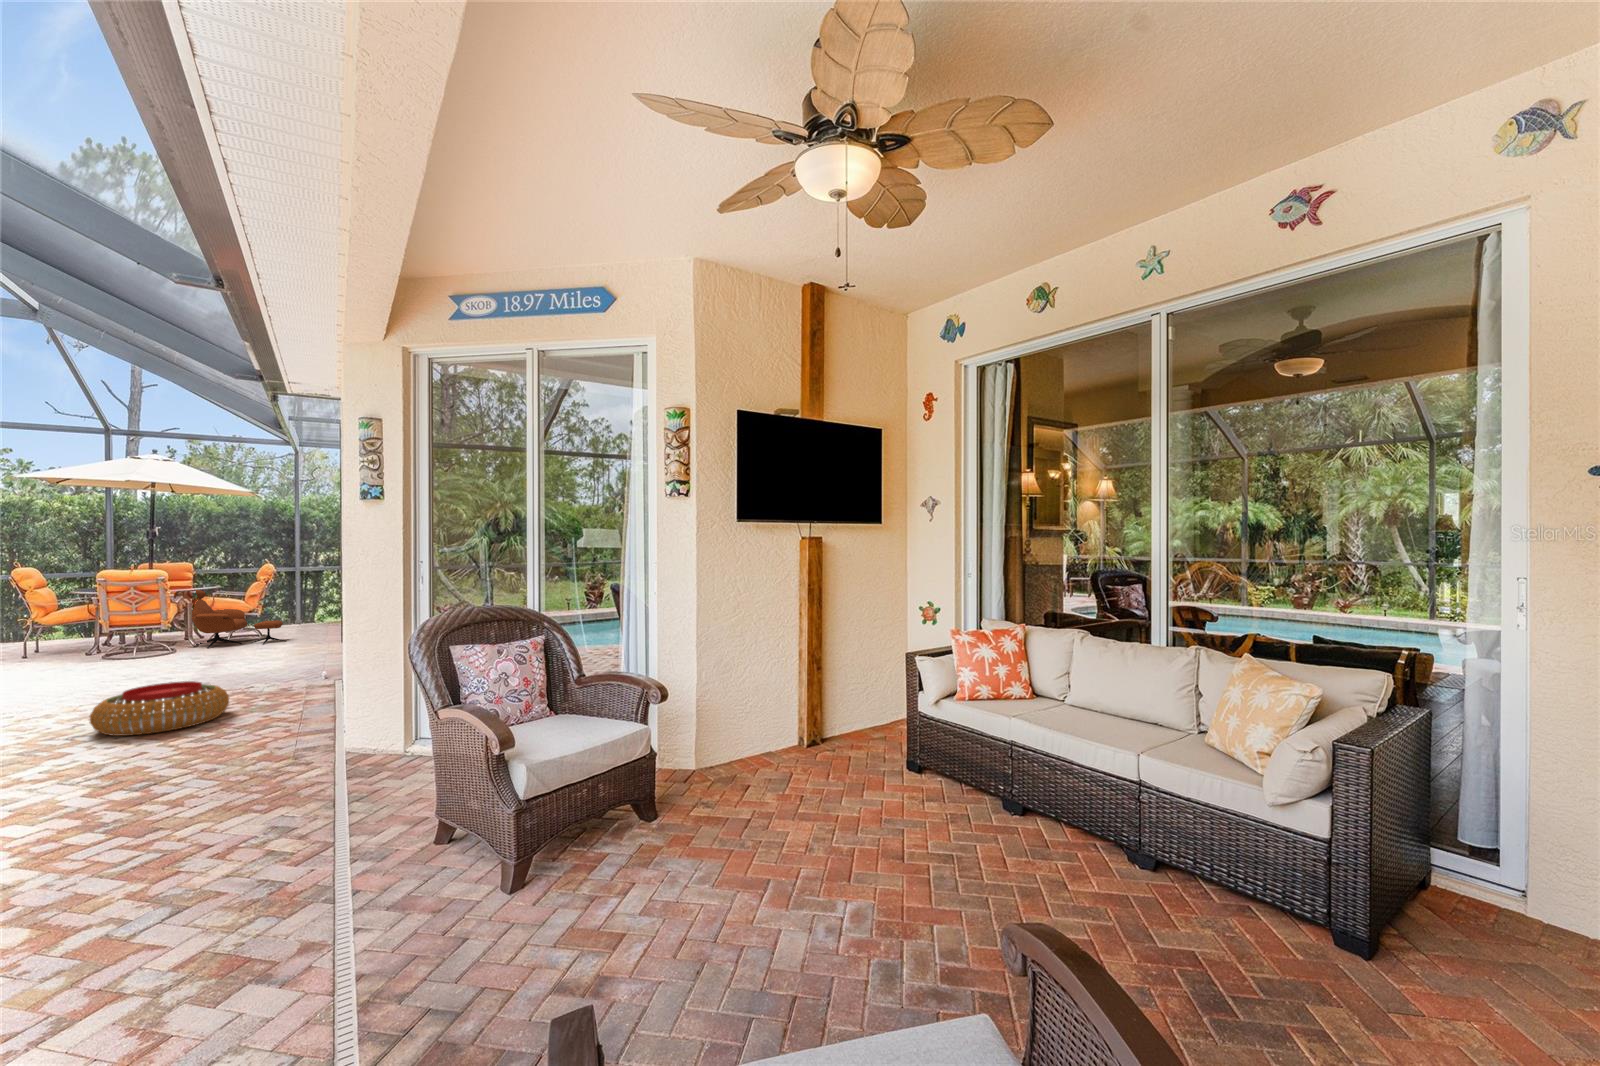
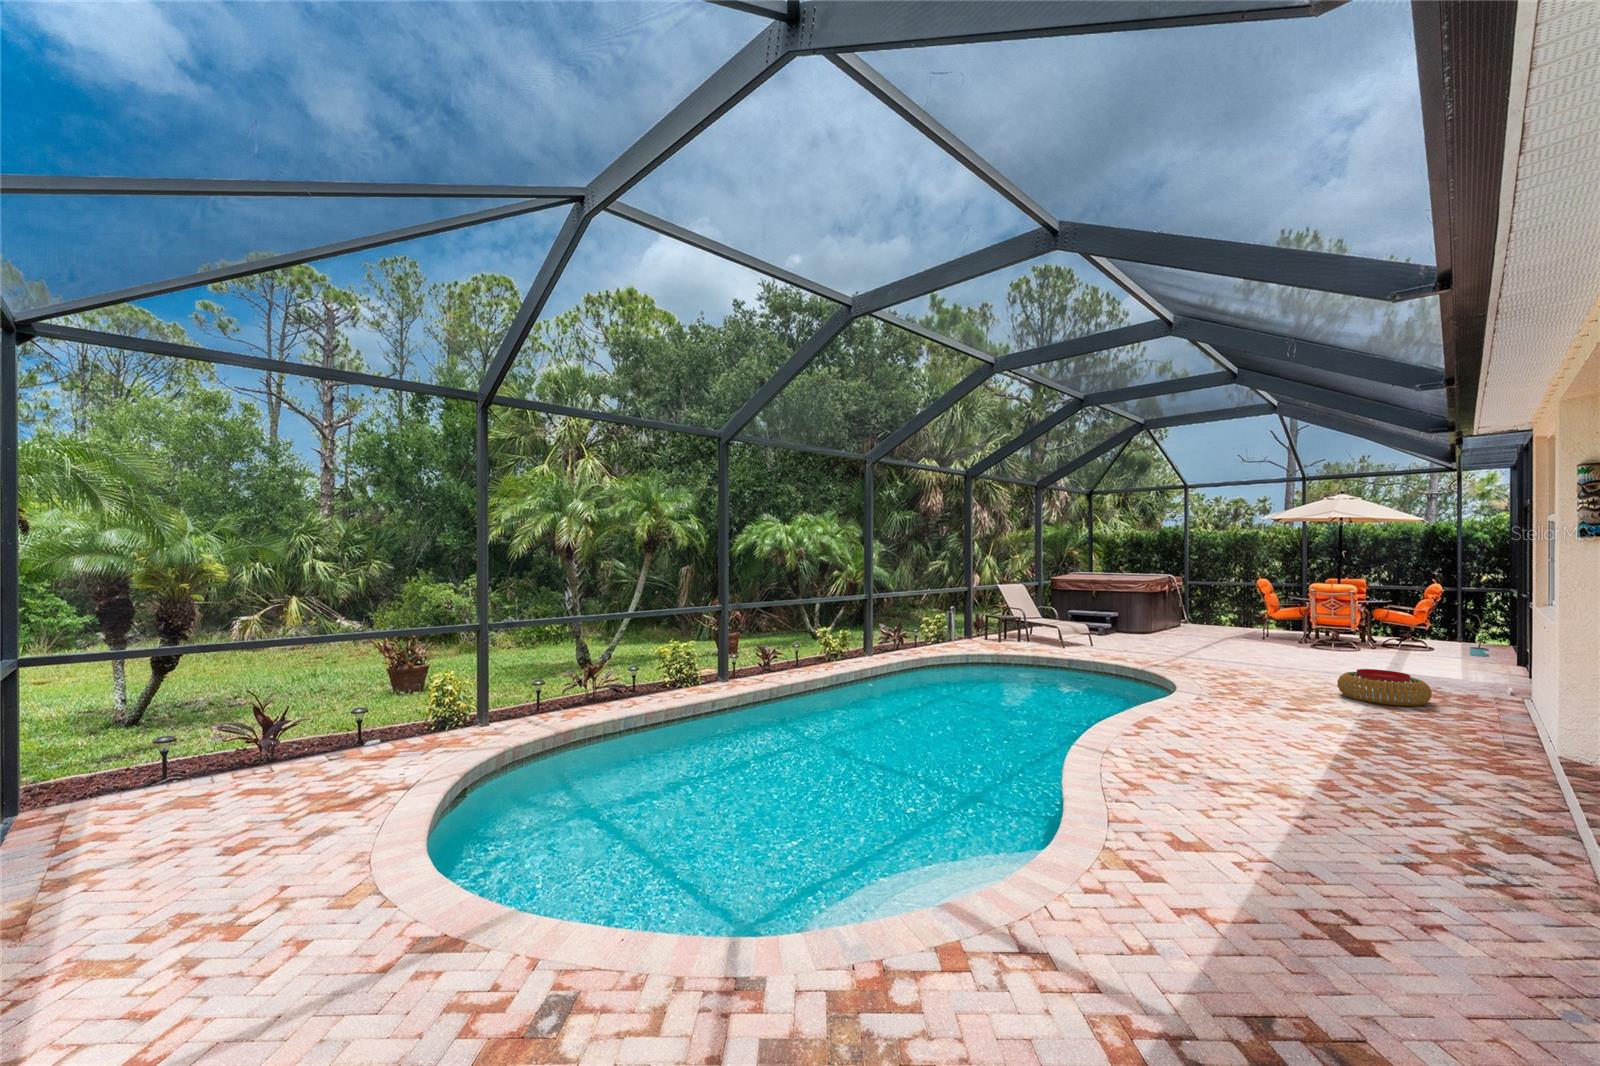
potted plant: none [300,588,326,635] -> present [1465,612,1492,657]
lounge chair: present [192,590,285,648] -> none [1362,601,1452,658]

